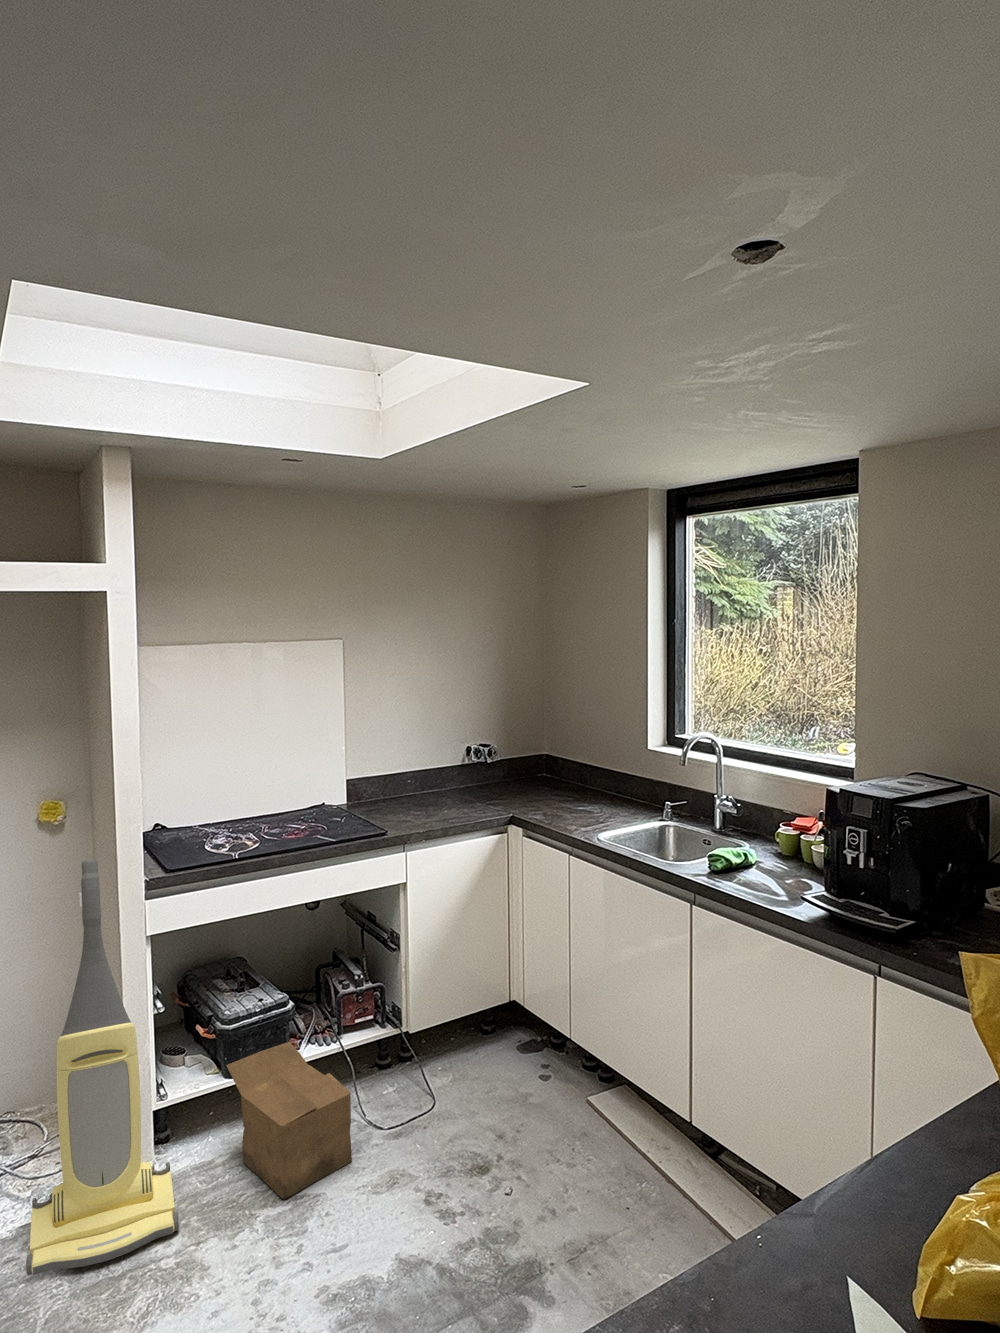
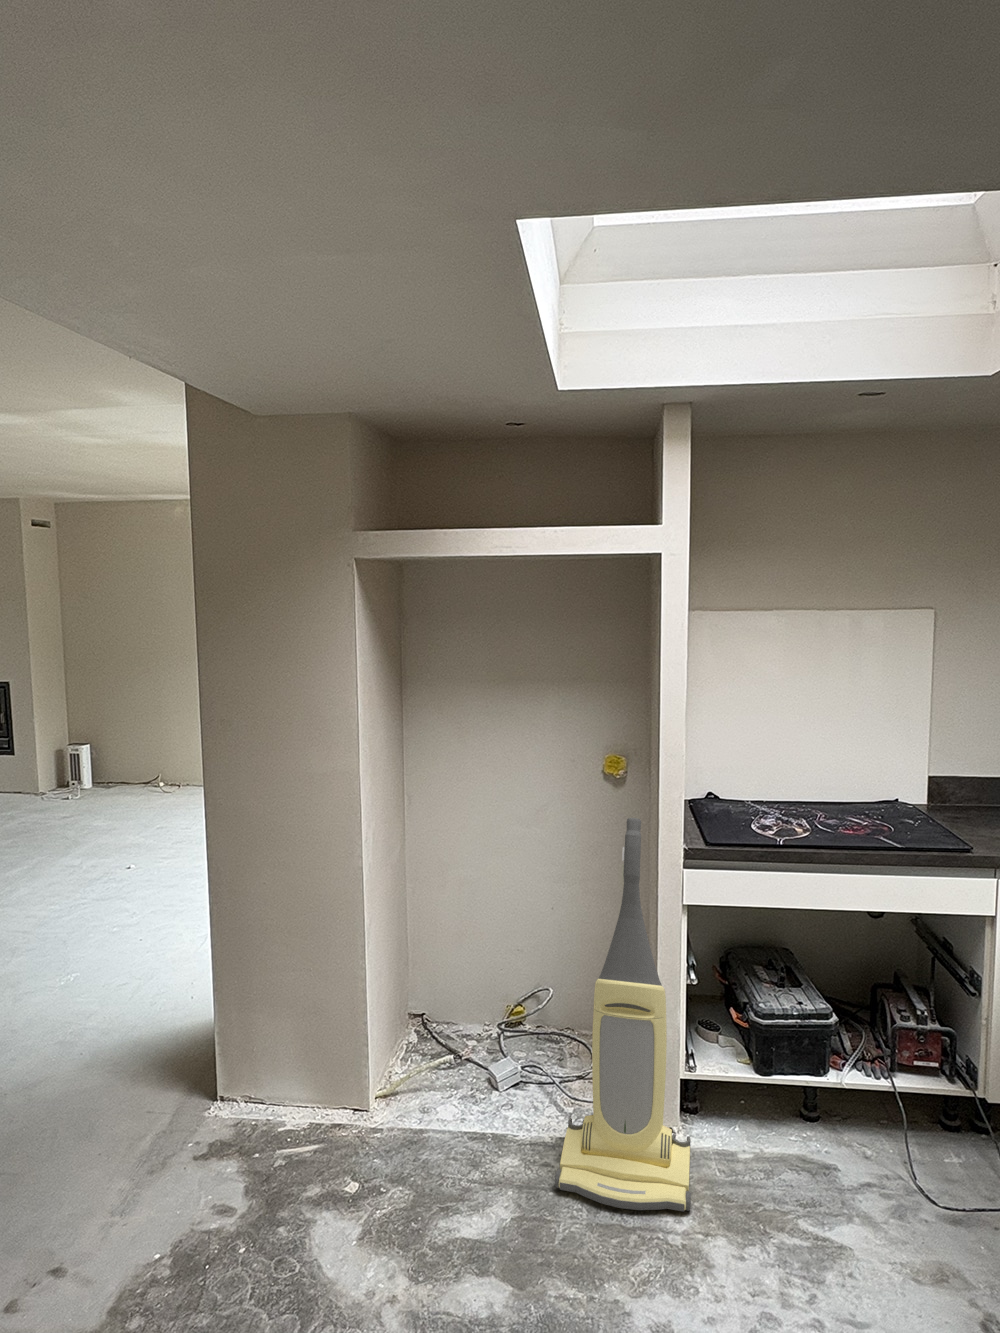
cardboard box: present [226,1042,352,1198] -> none [756,1058,894,1232]

